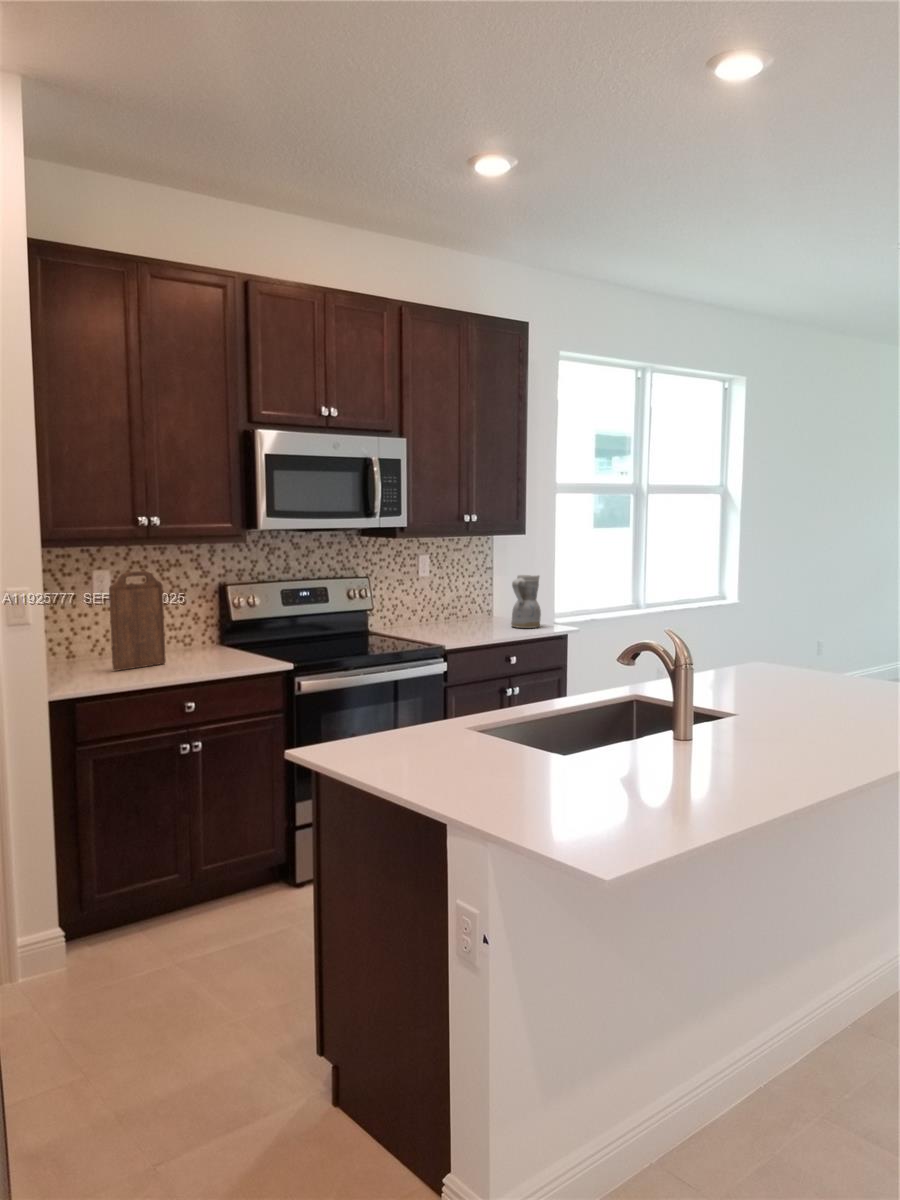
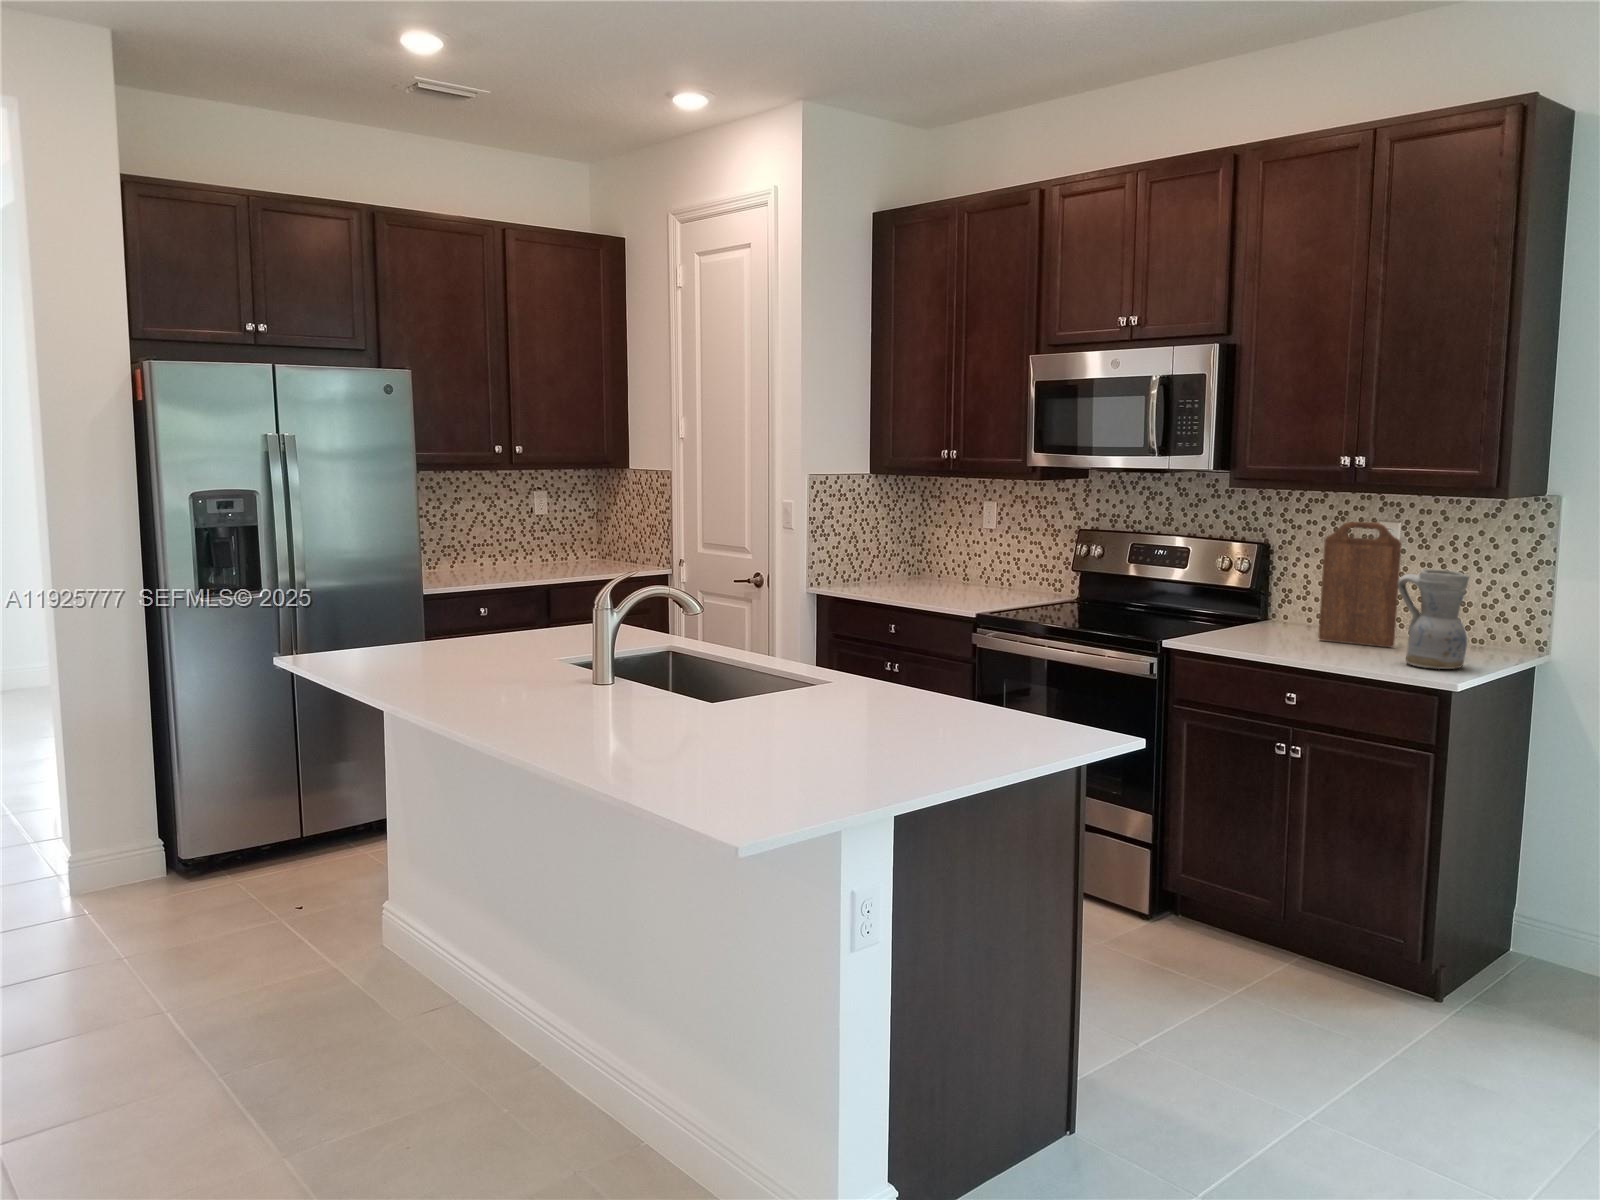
cutting board: present [109,571,166,671] -> present [1318,522,1401,647]

